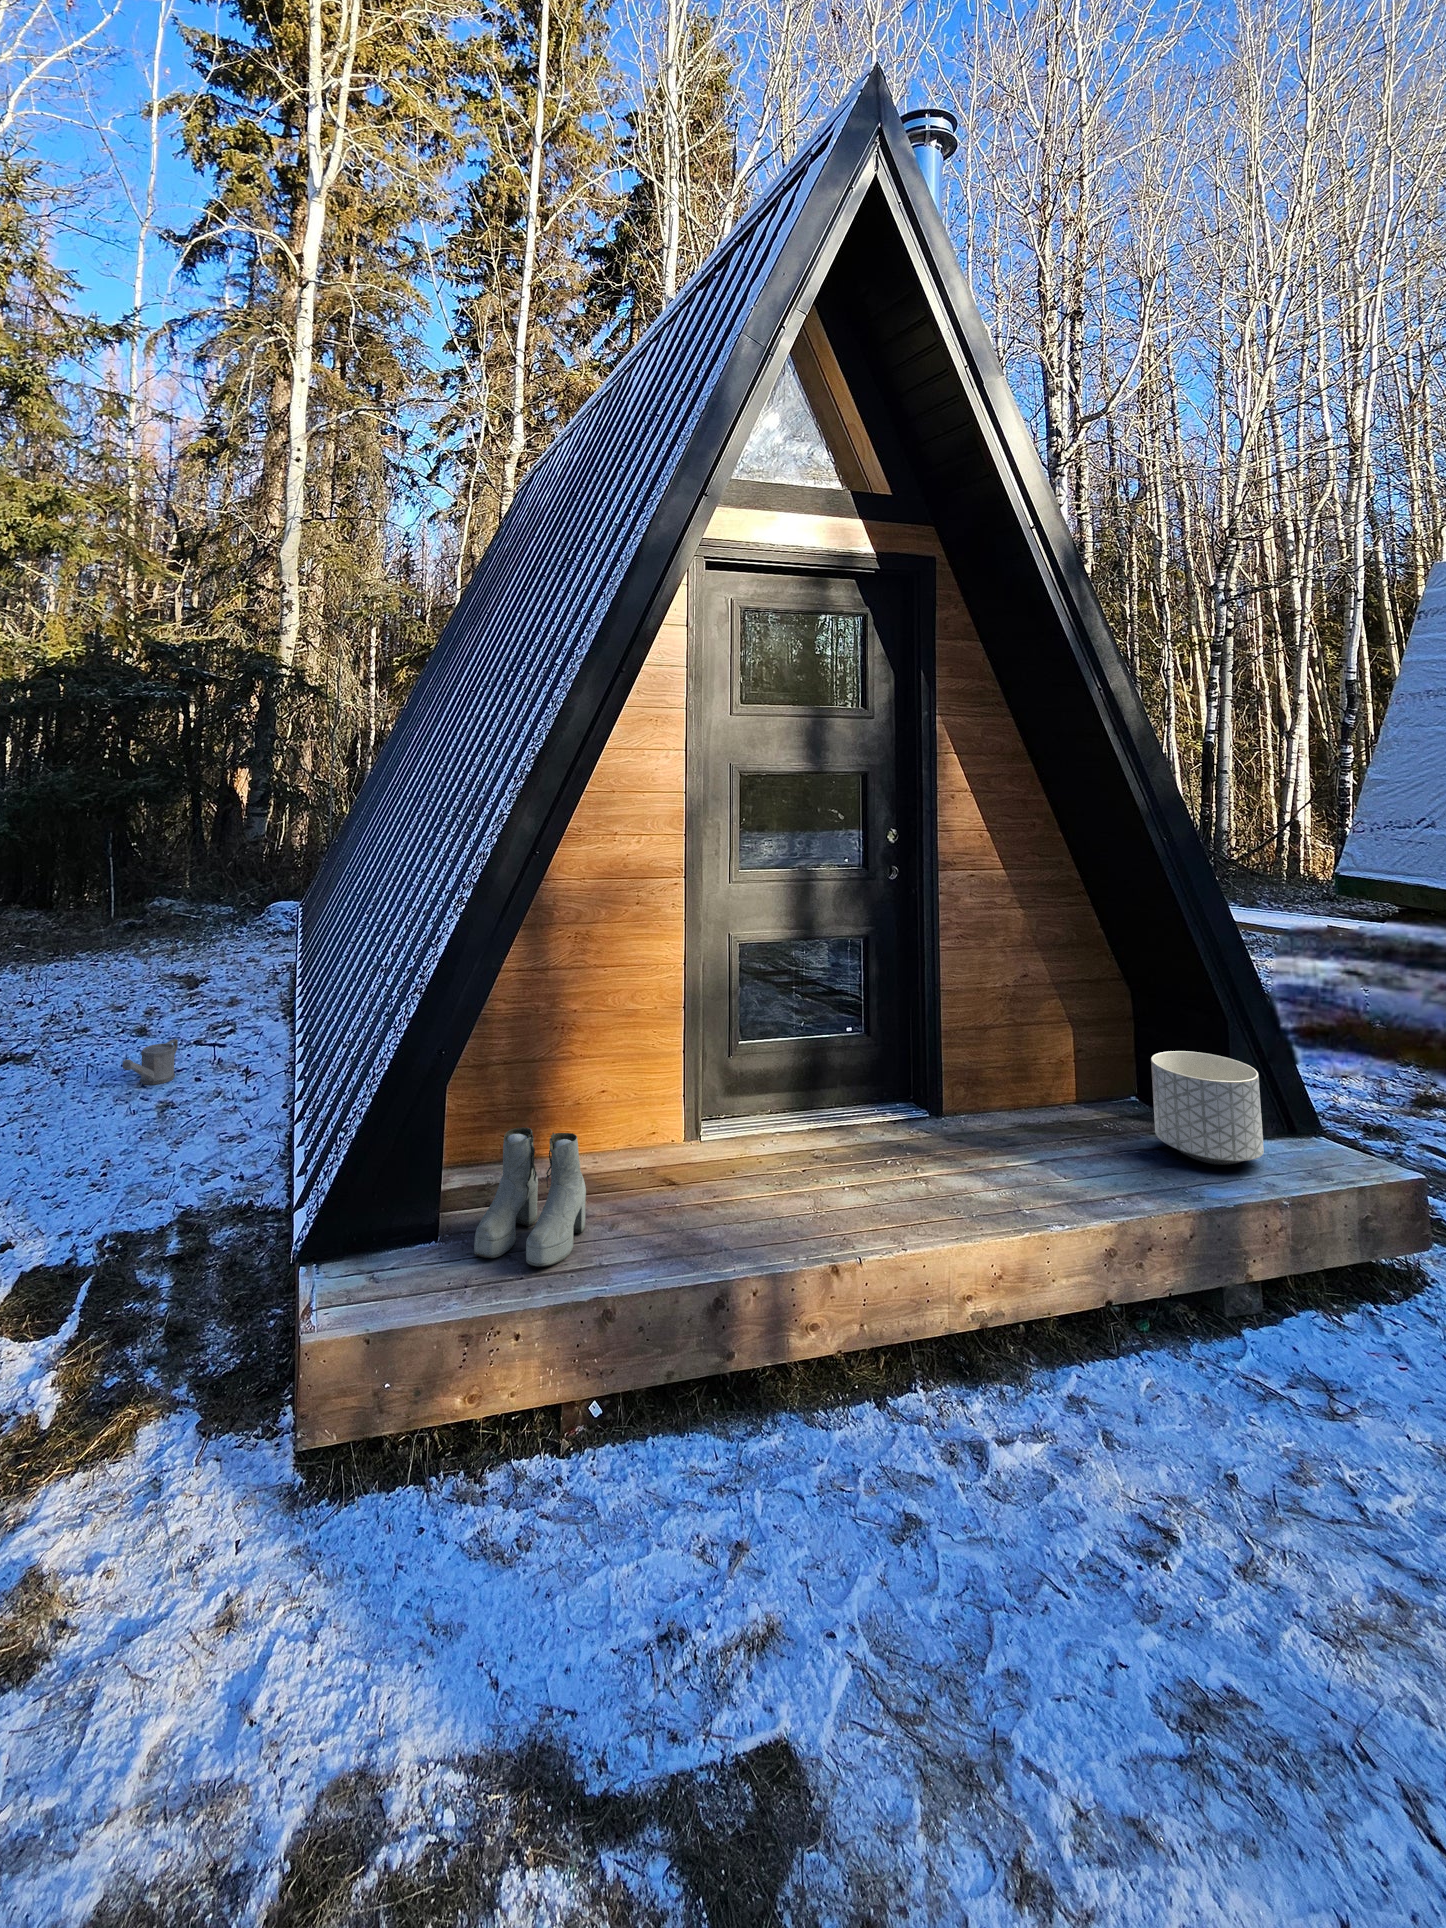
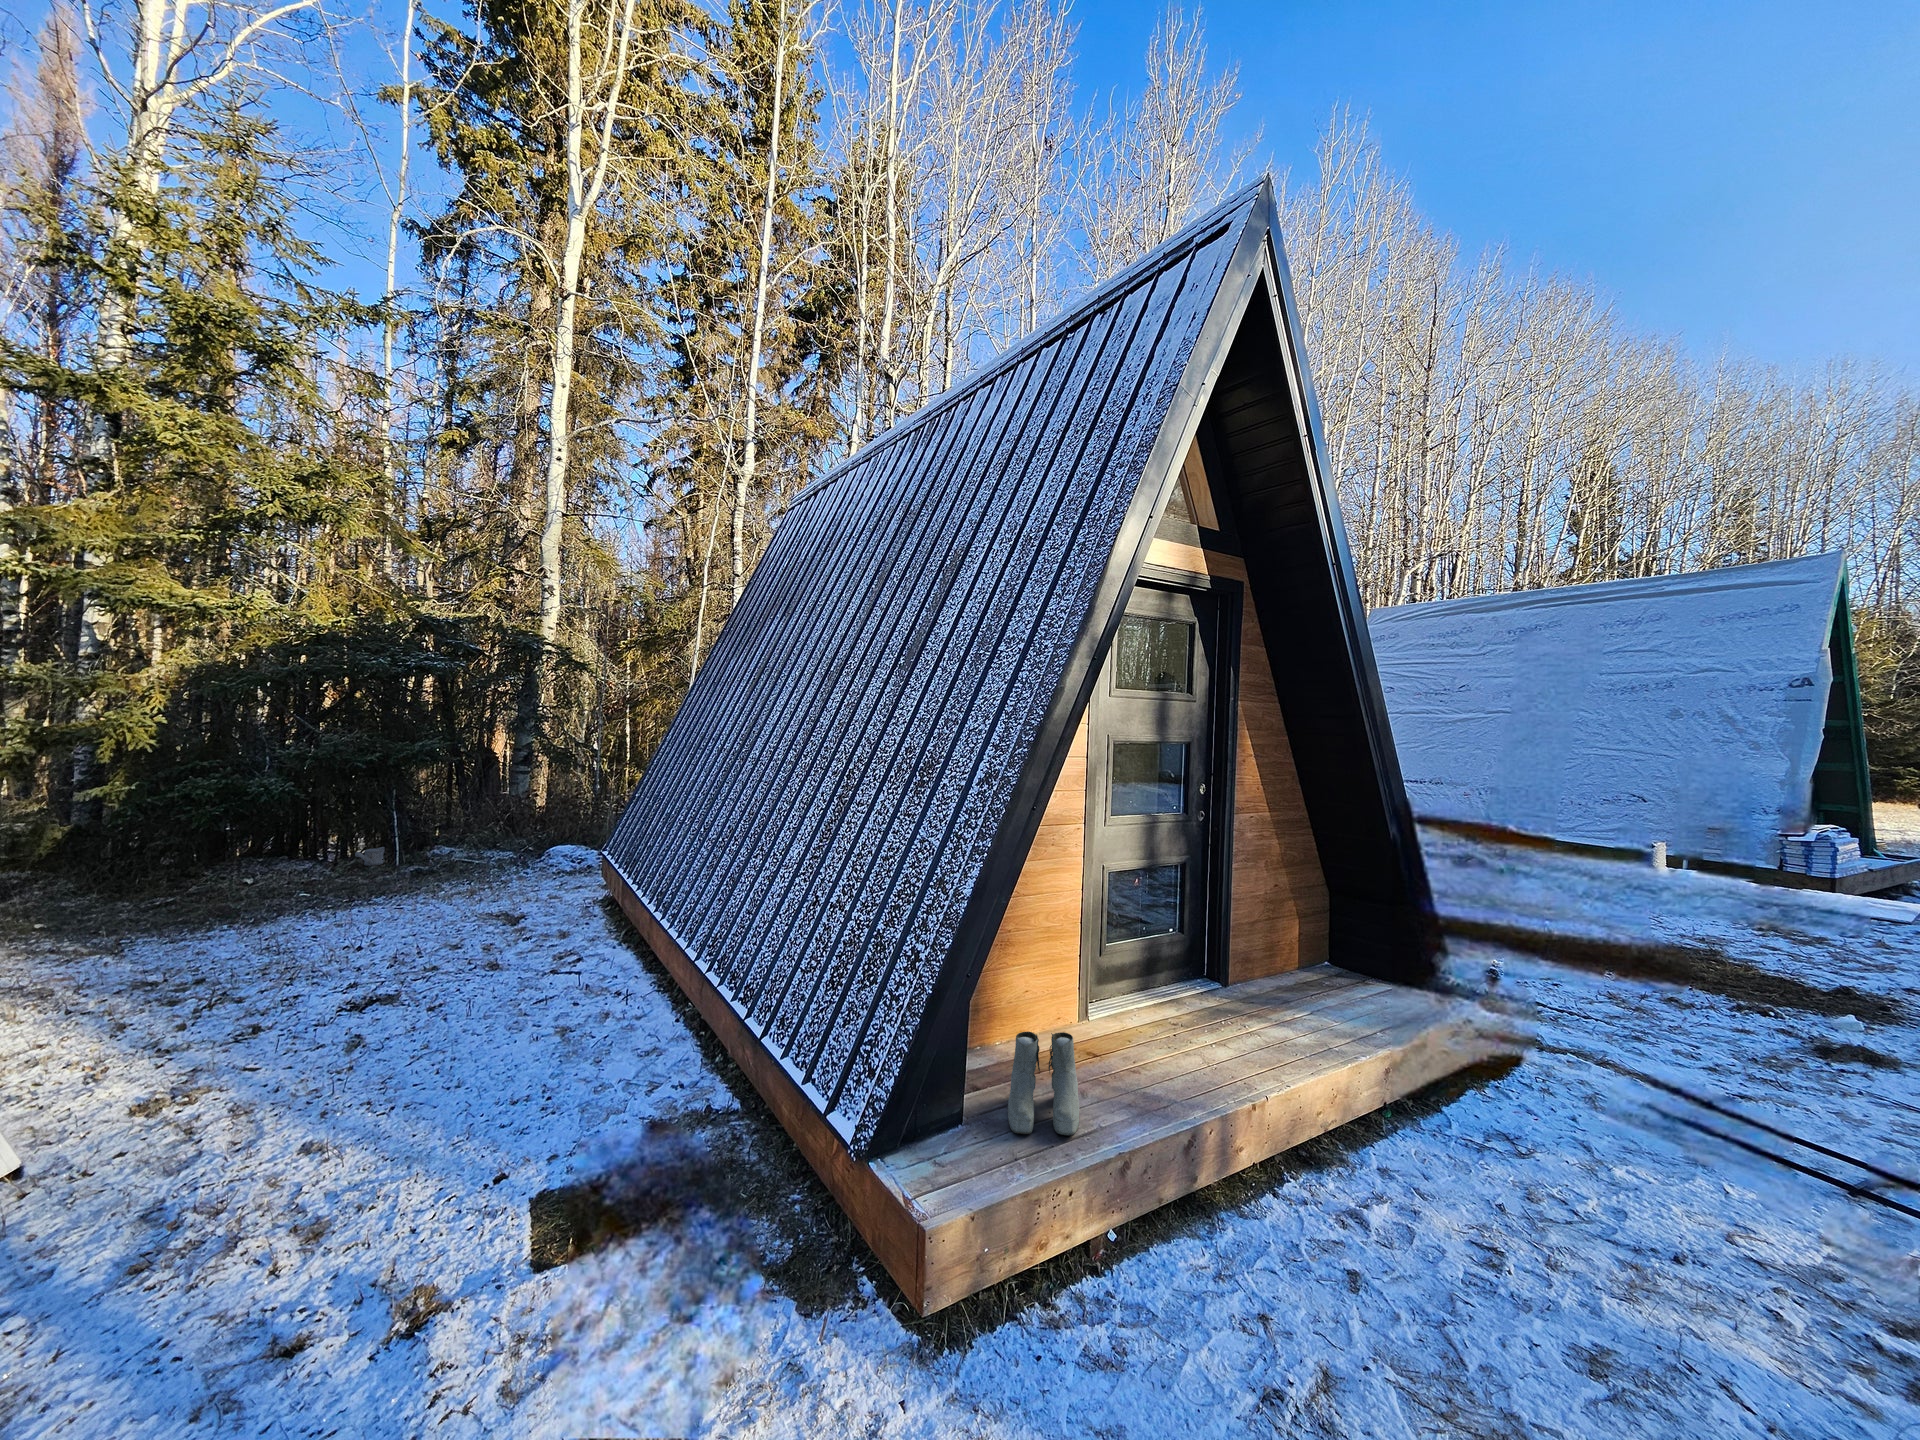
watering can: present [123,1039,178,1085] -> present [355,847,385,866]
planter: present [1151,1051,1264,1165] -> none [1347,935,1415,1004]

